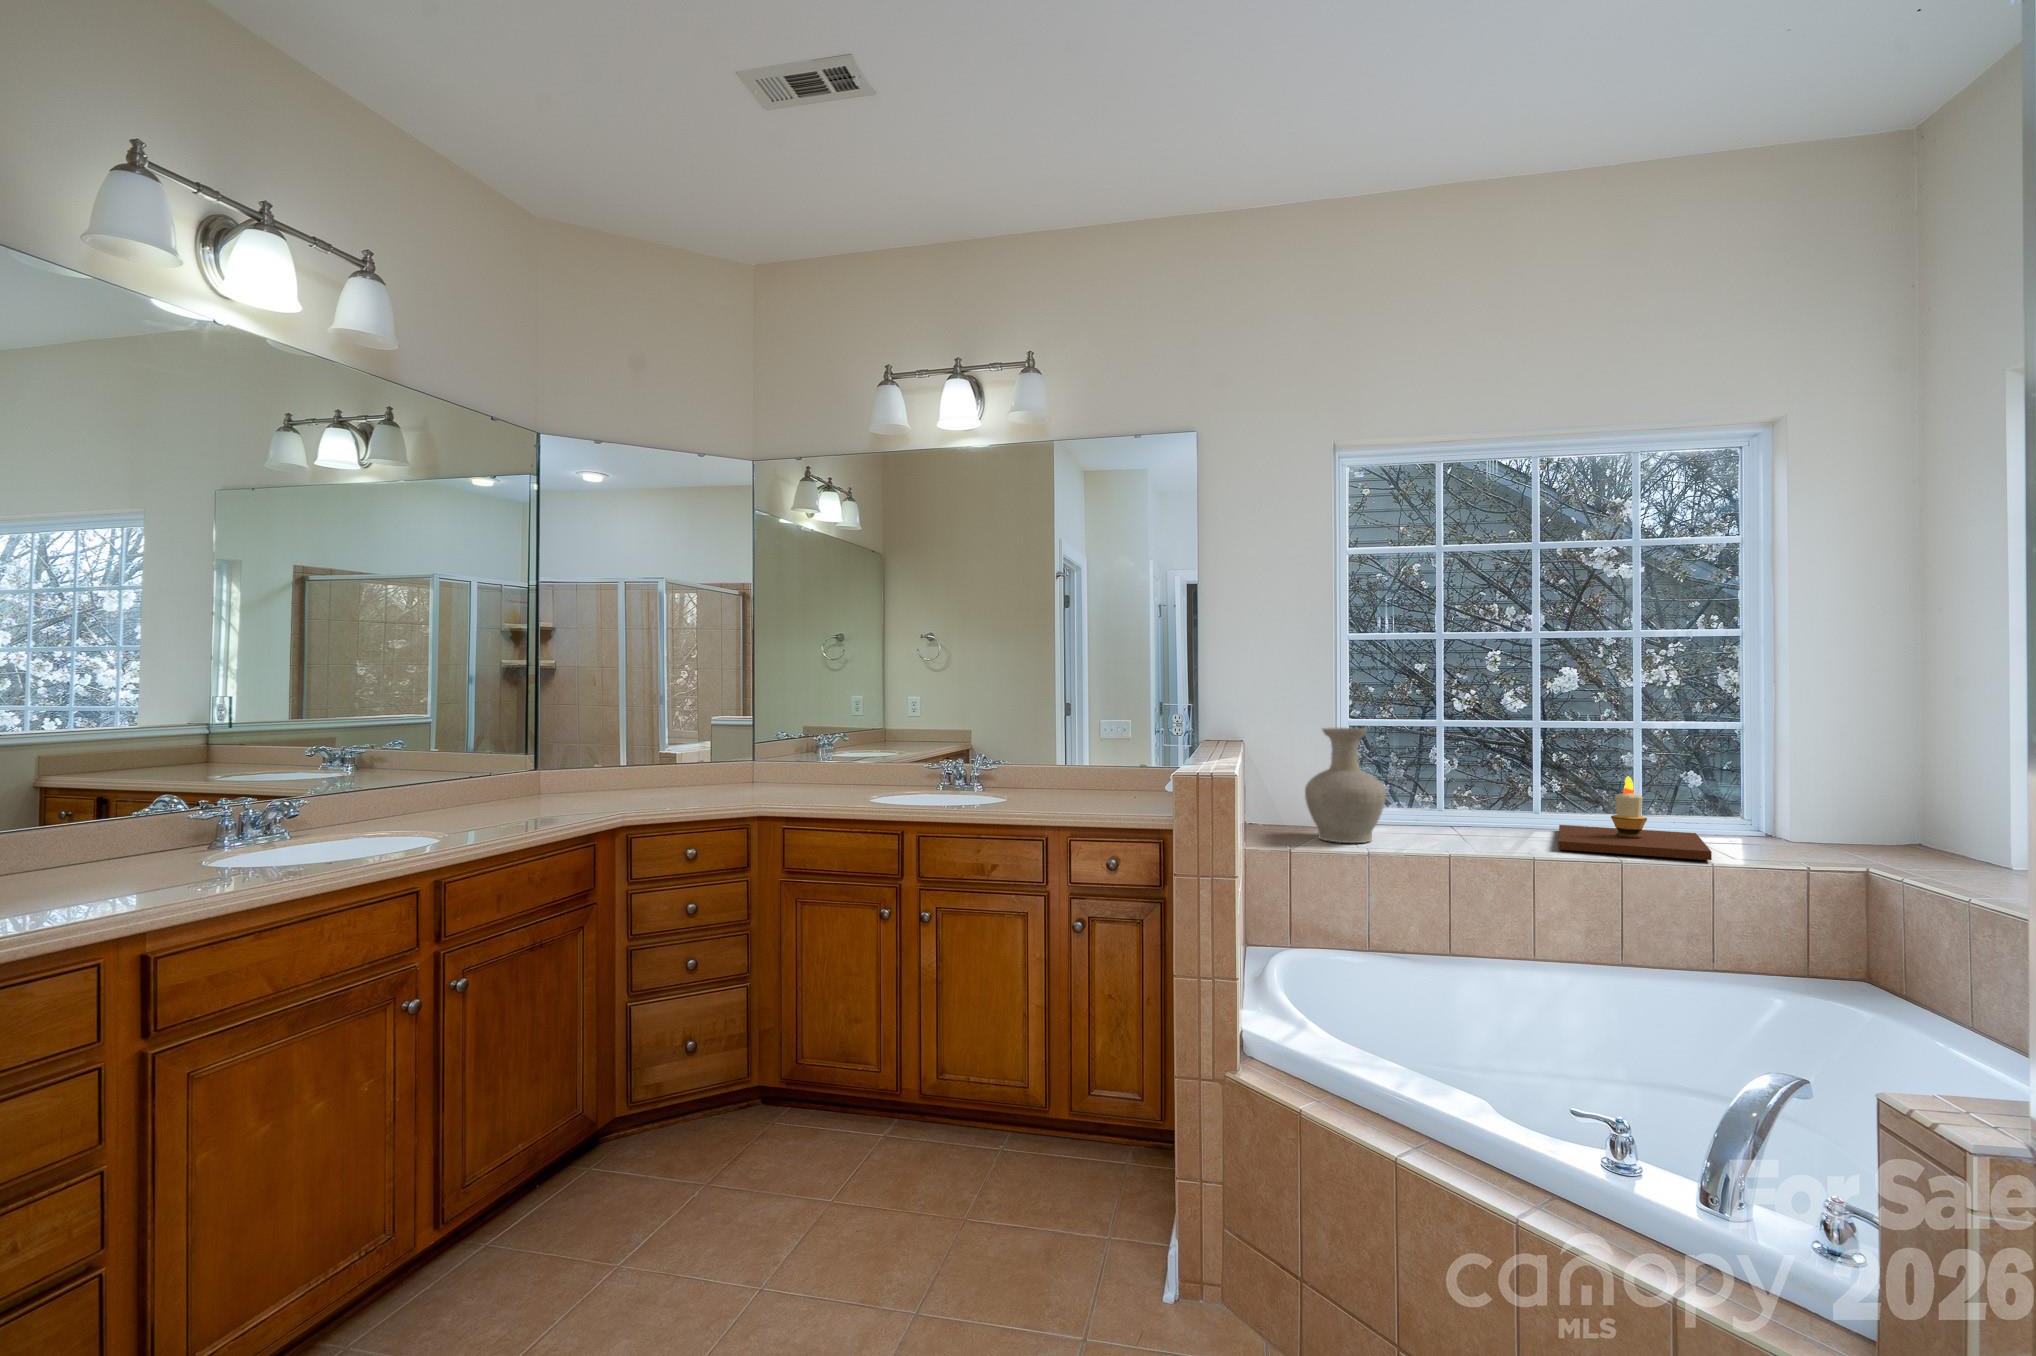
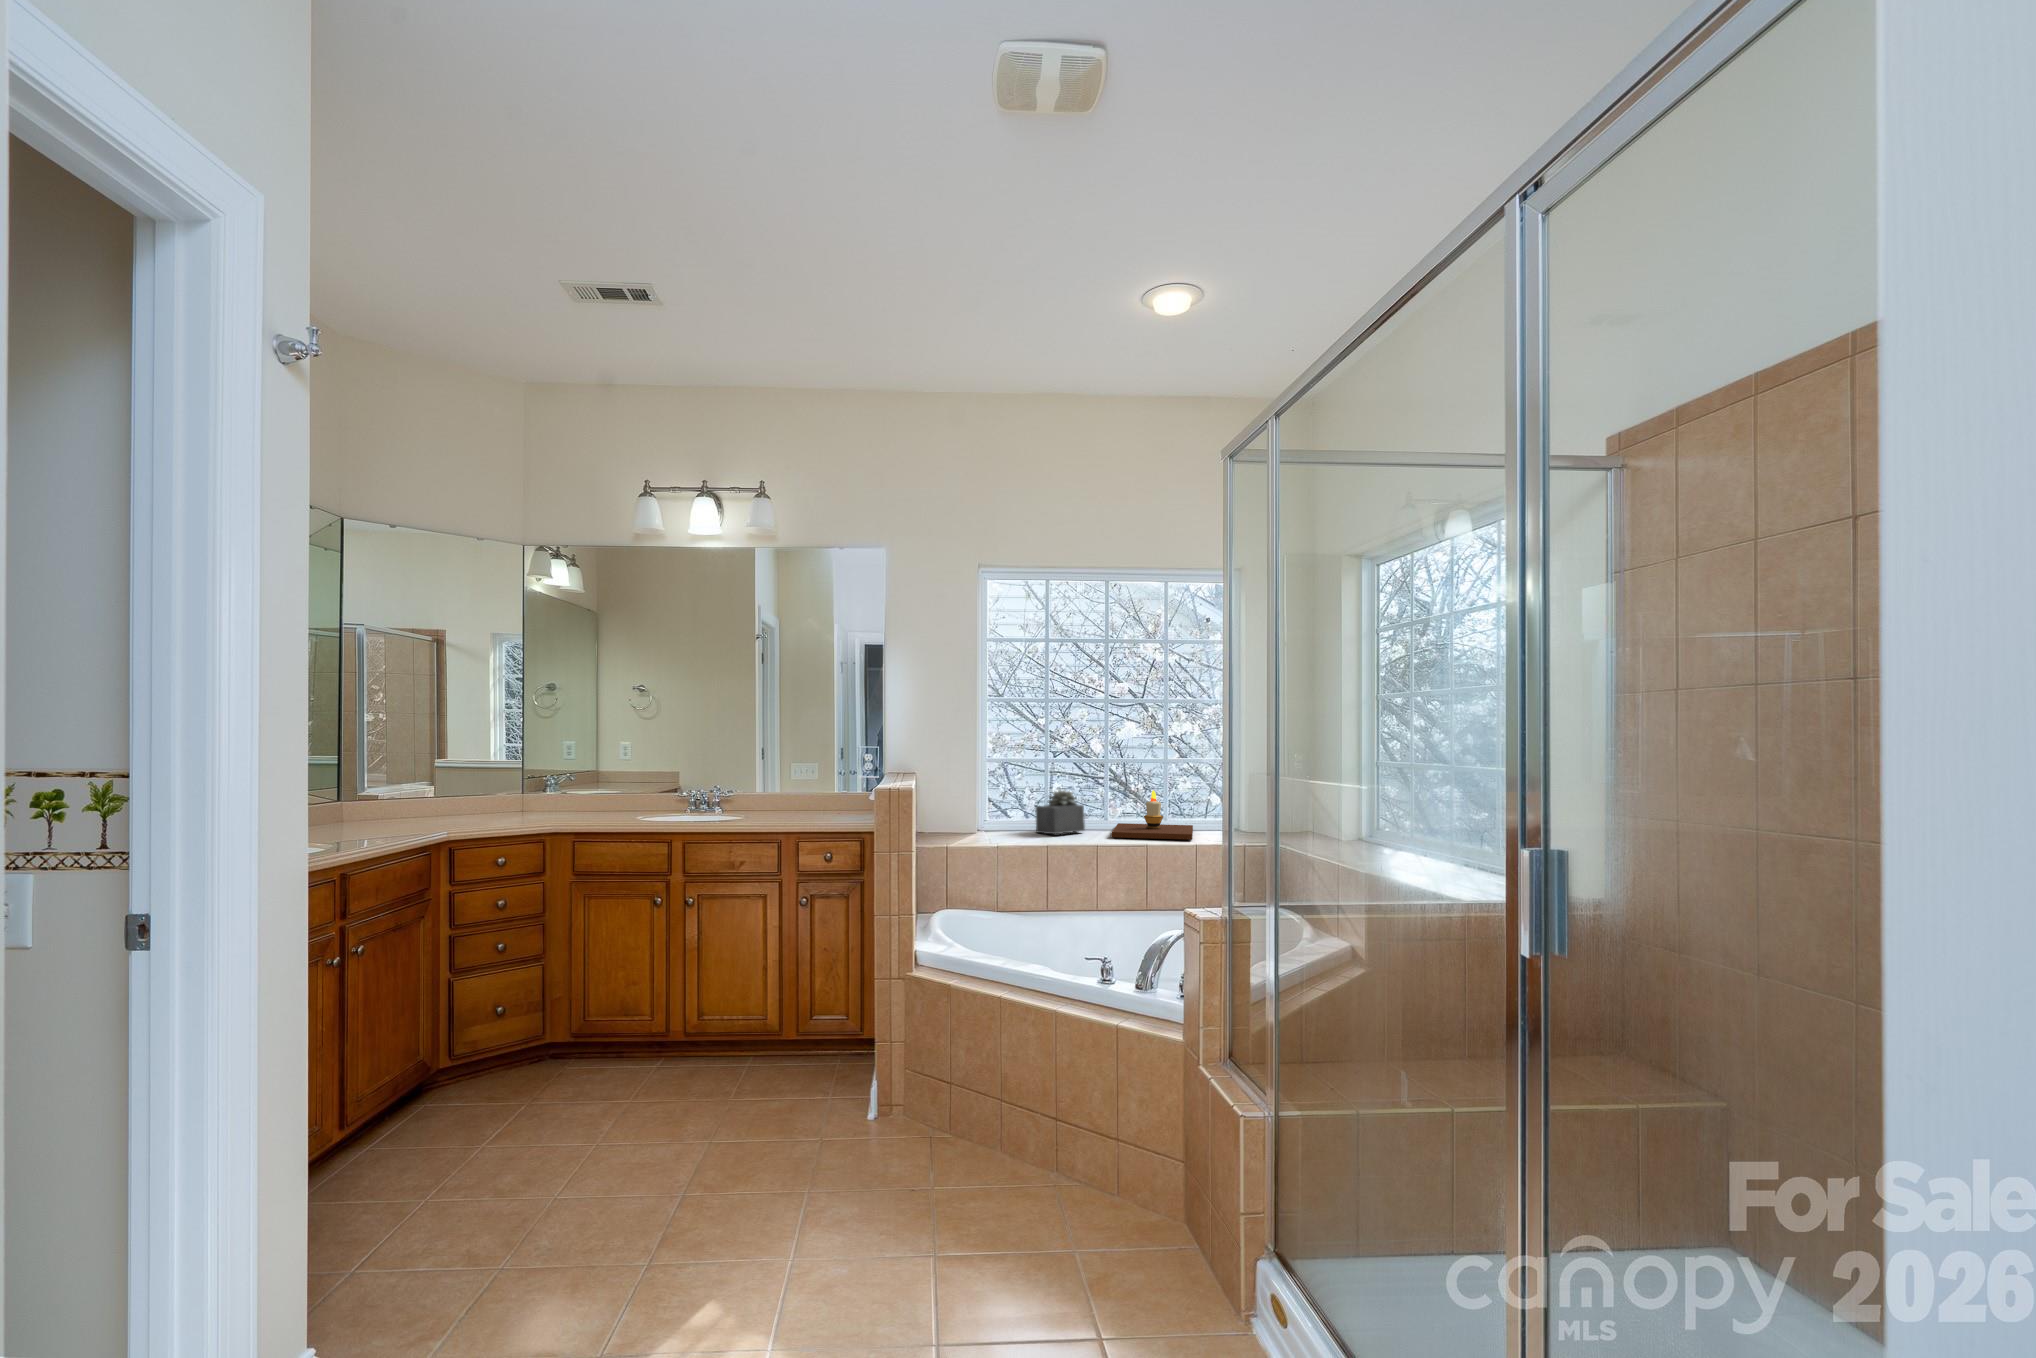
vase: present [1305,728,1386,843] -> none [958,761,1010,839]
succulent plant: none [1425,770,1509,840] -> present [1035,790,1085,834]

